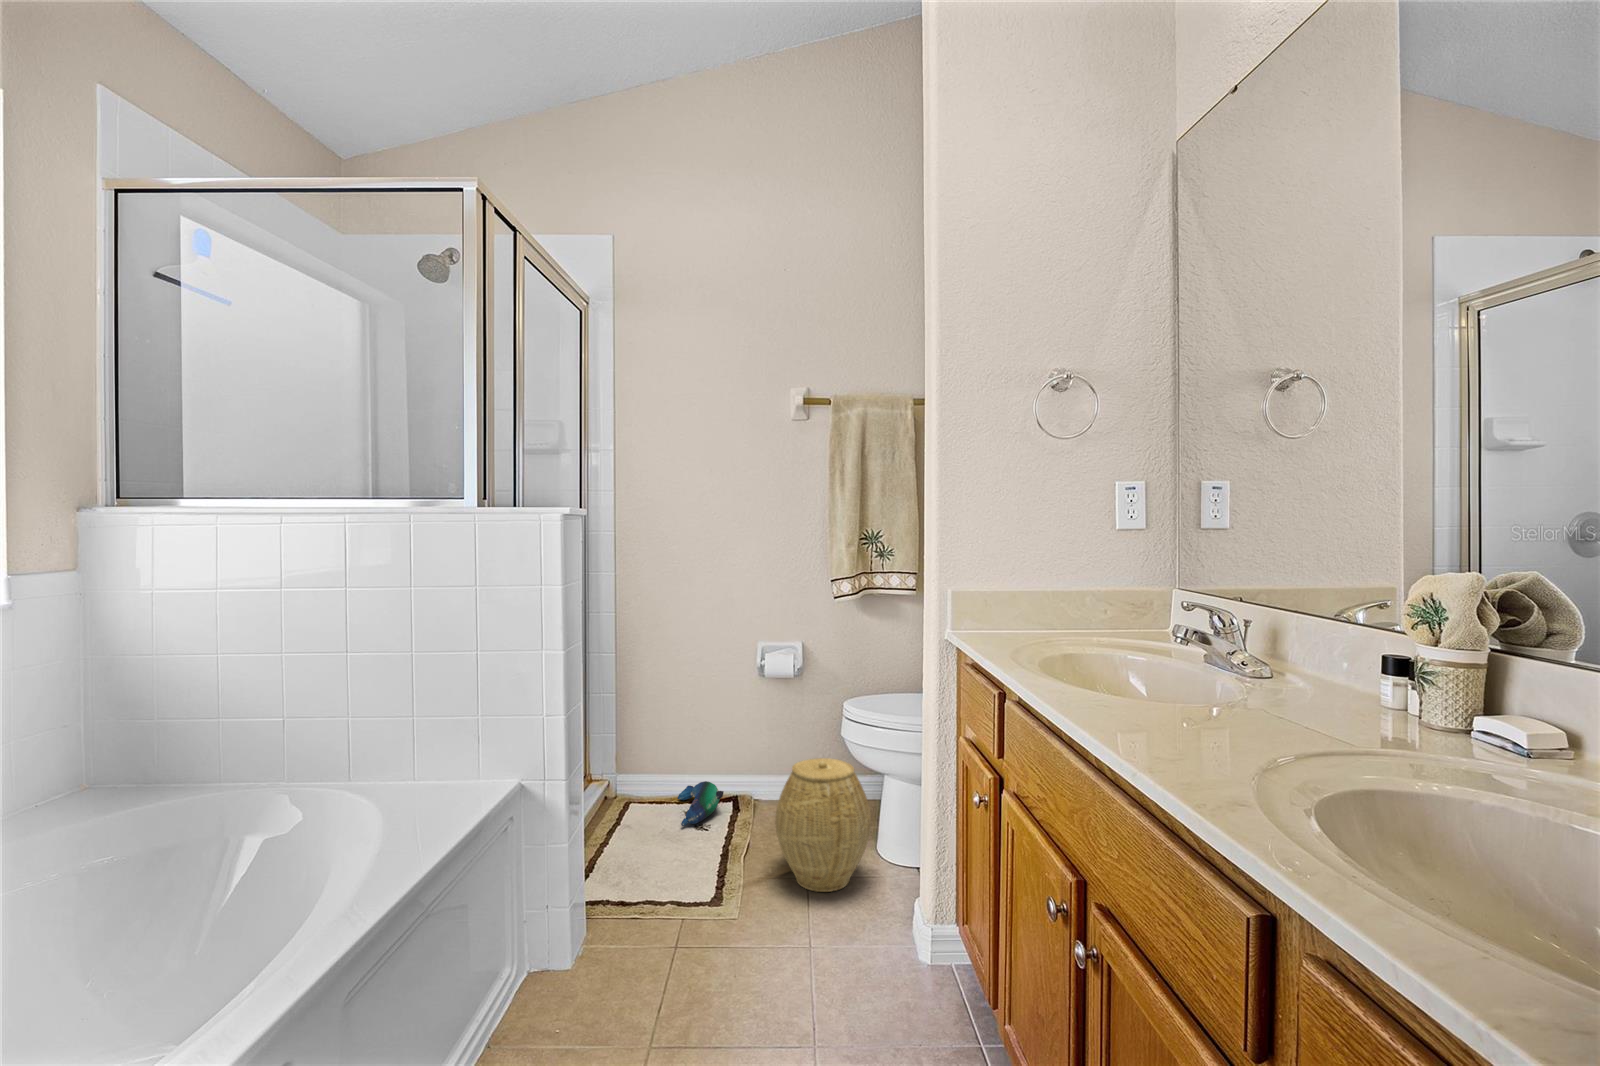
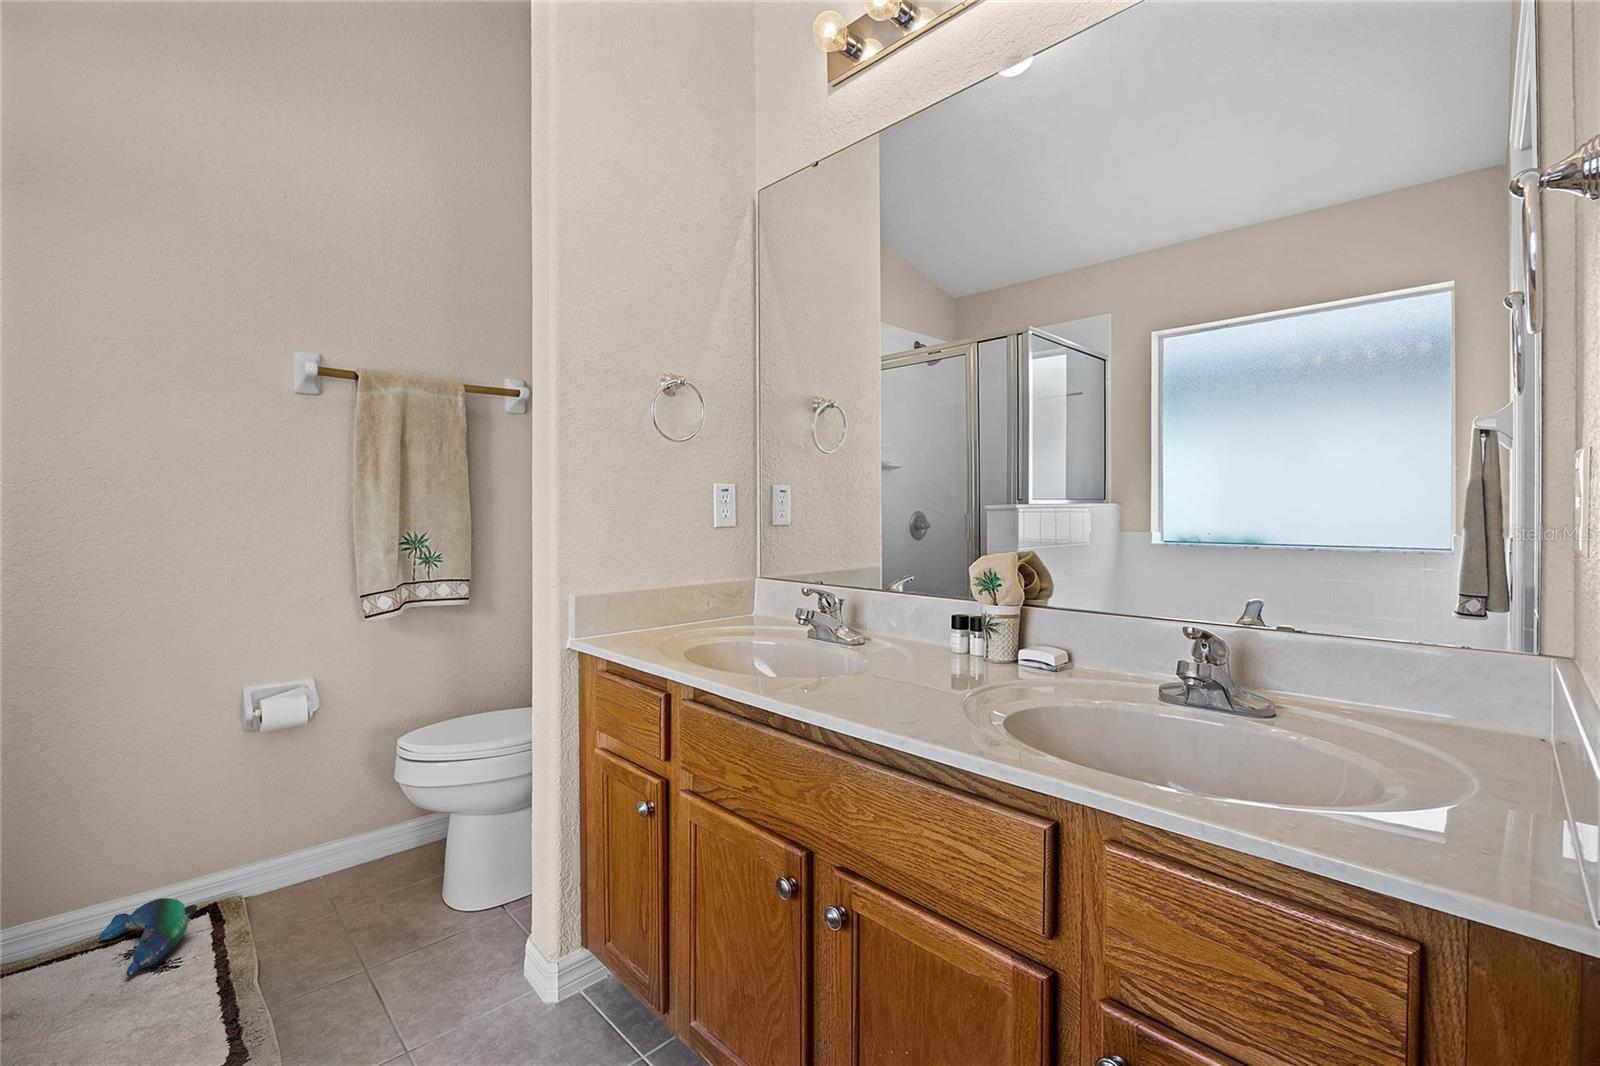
woven basket: present [775,758,871,892] -> none [320,814,457,988]

